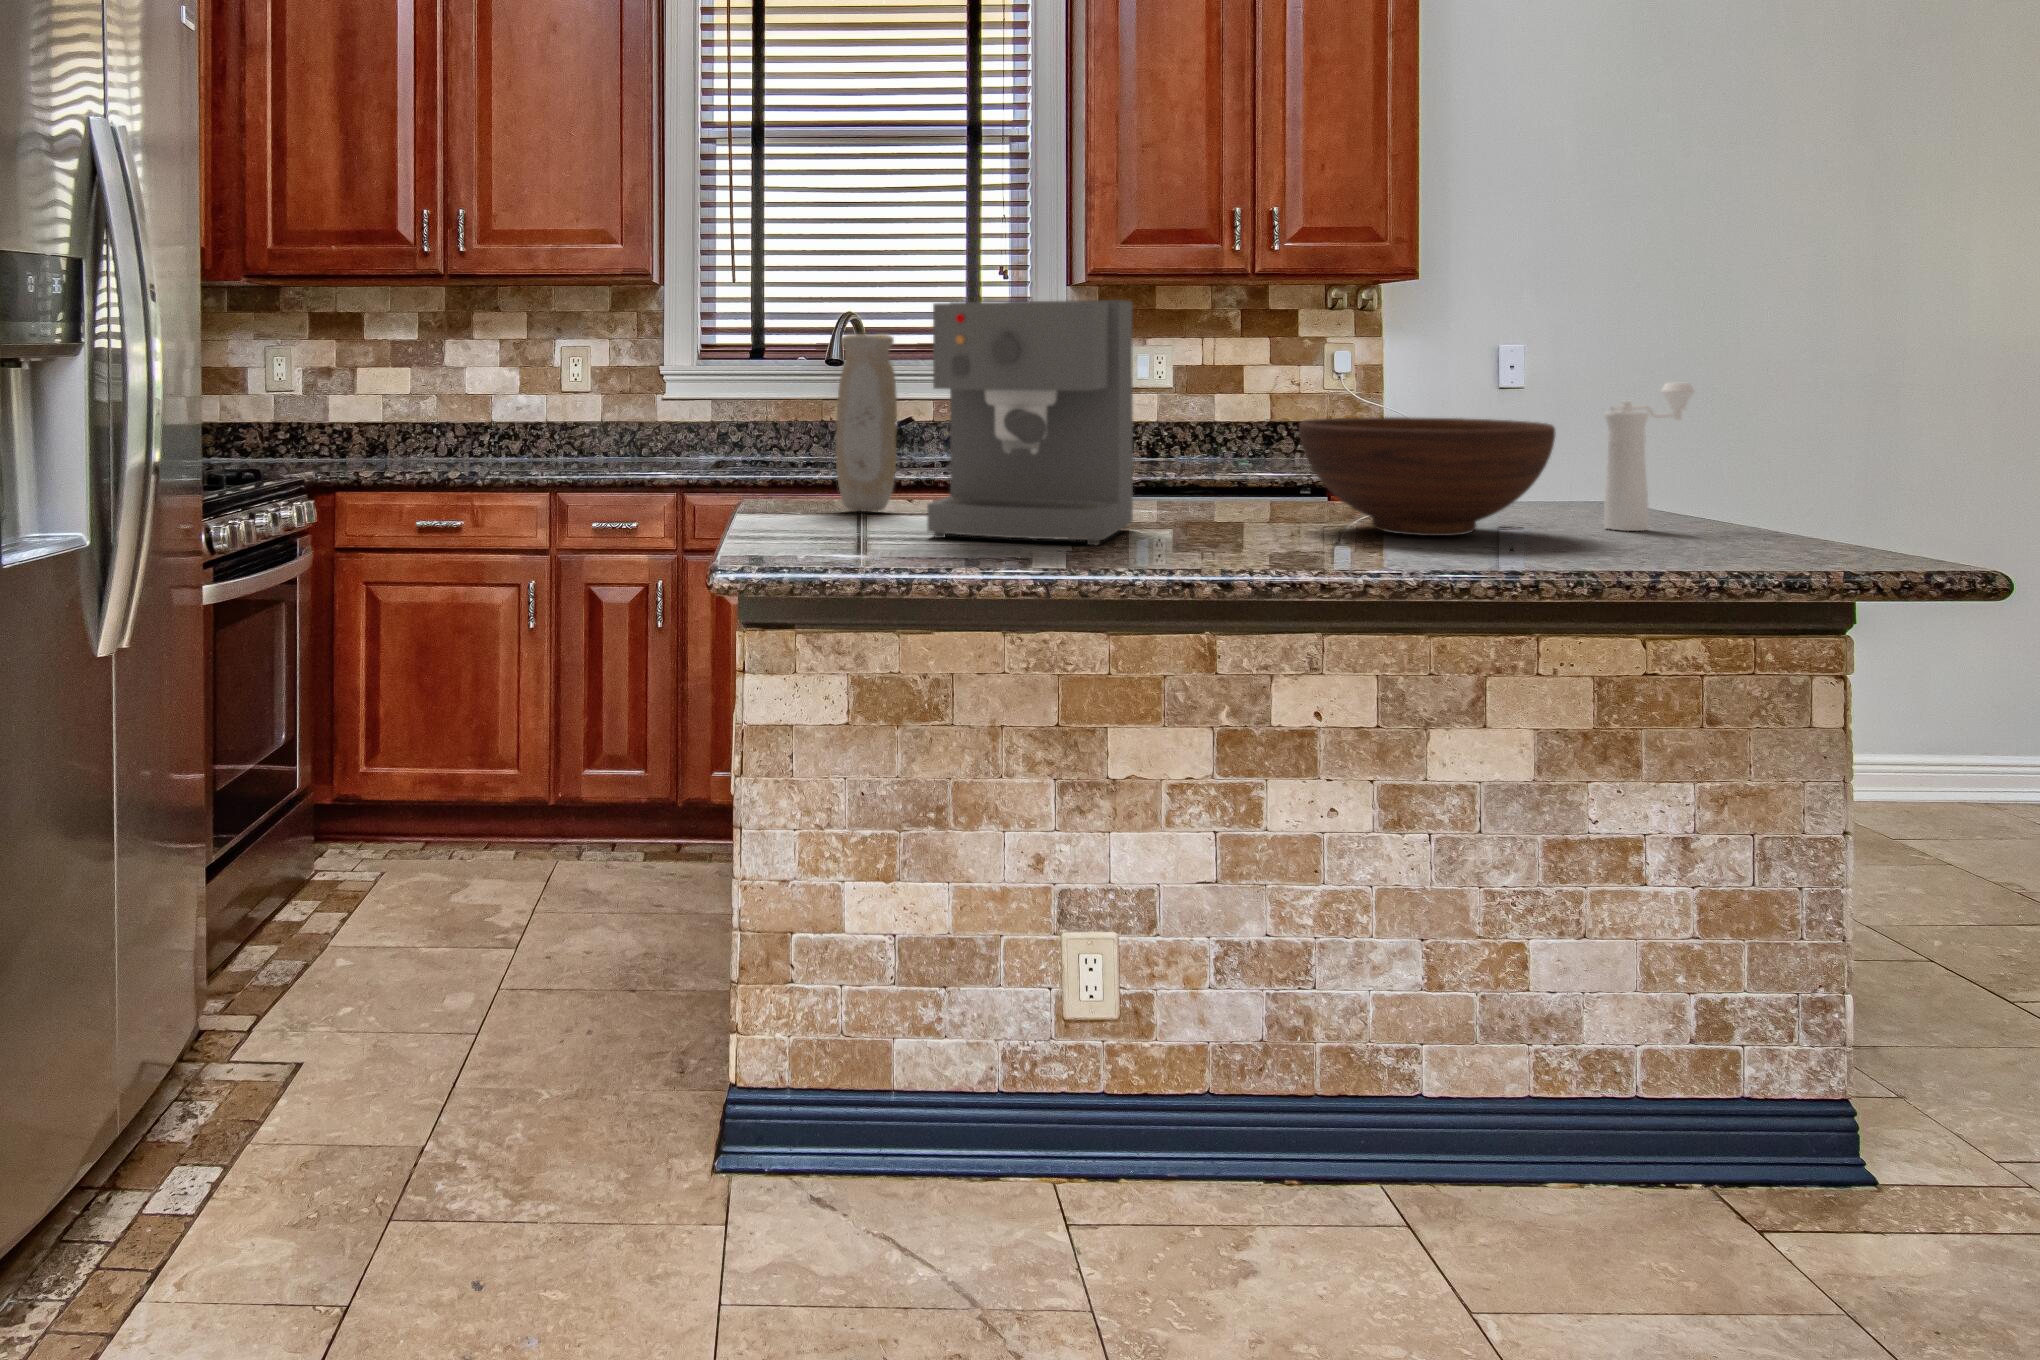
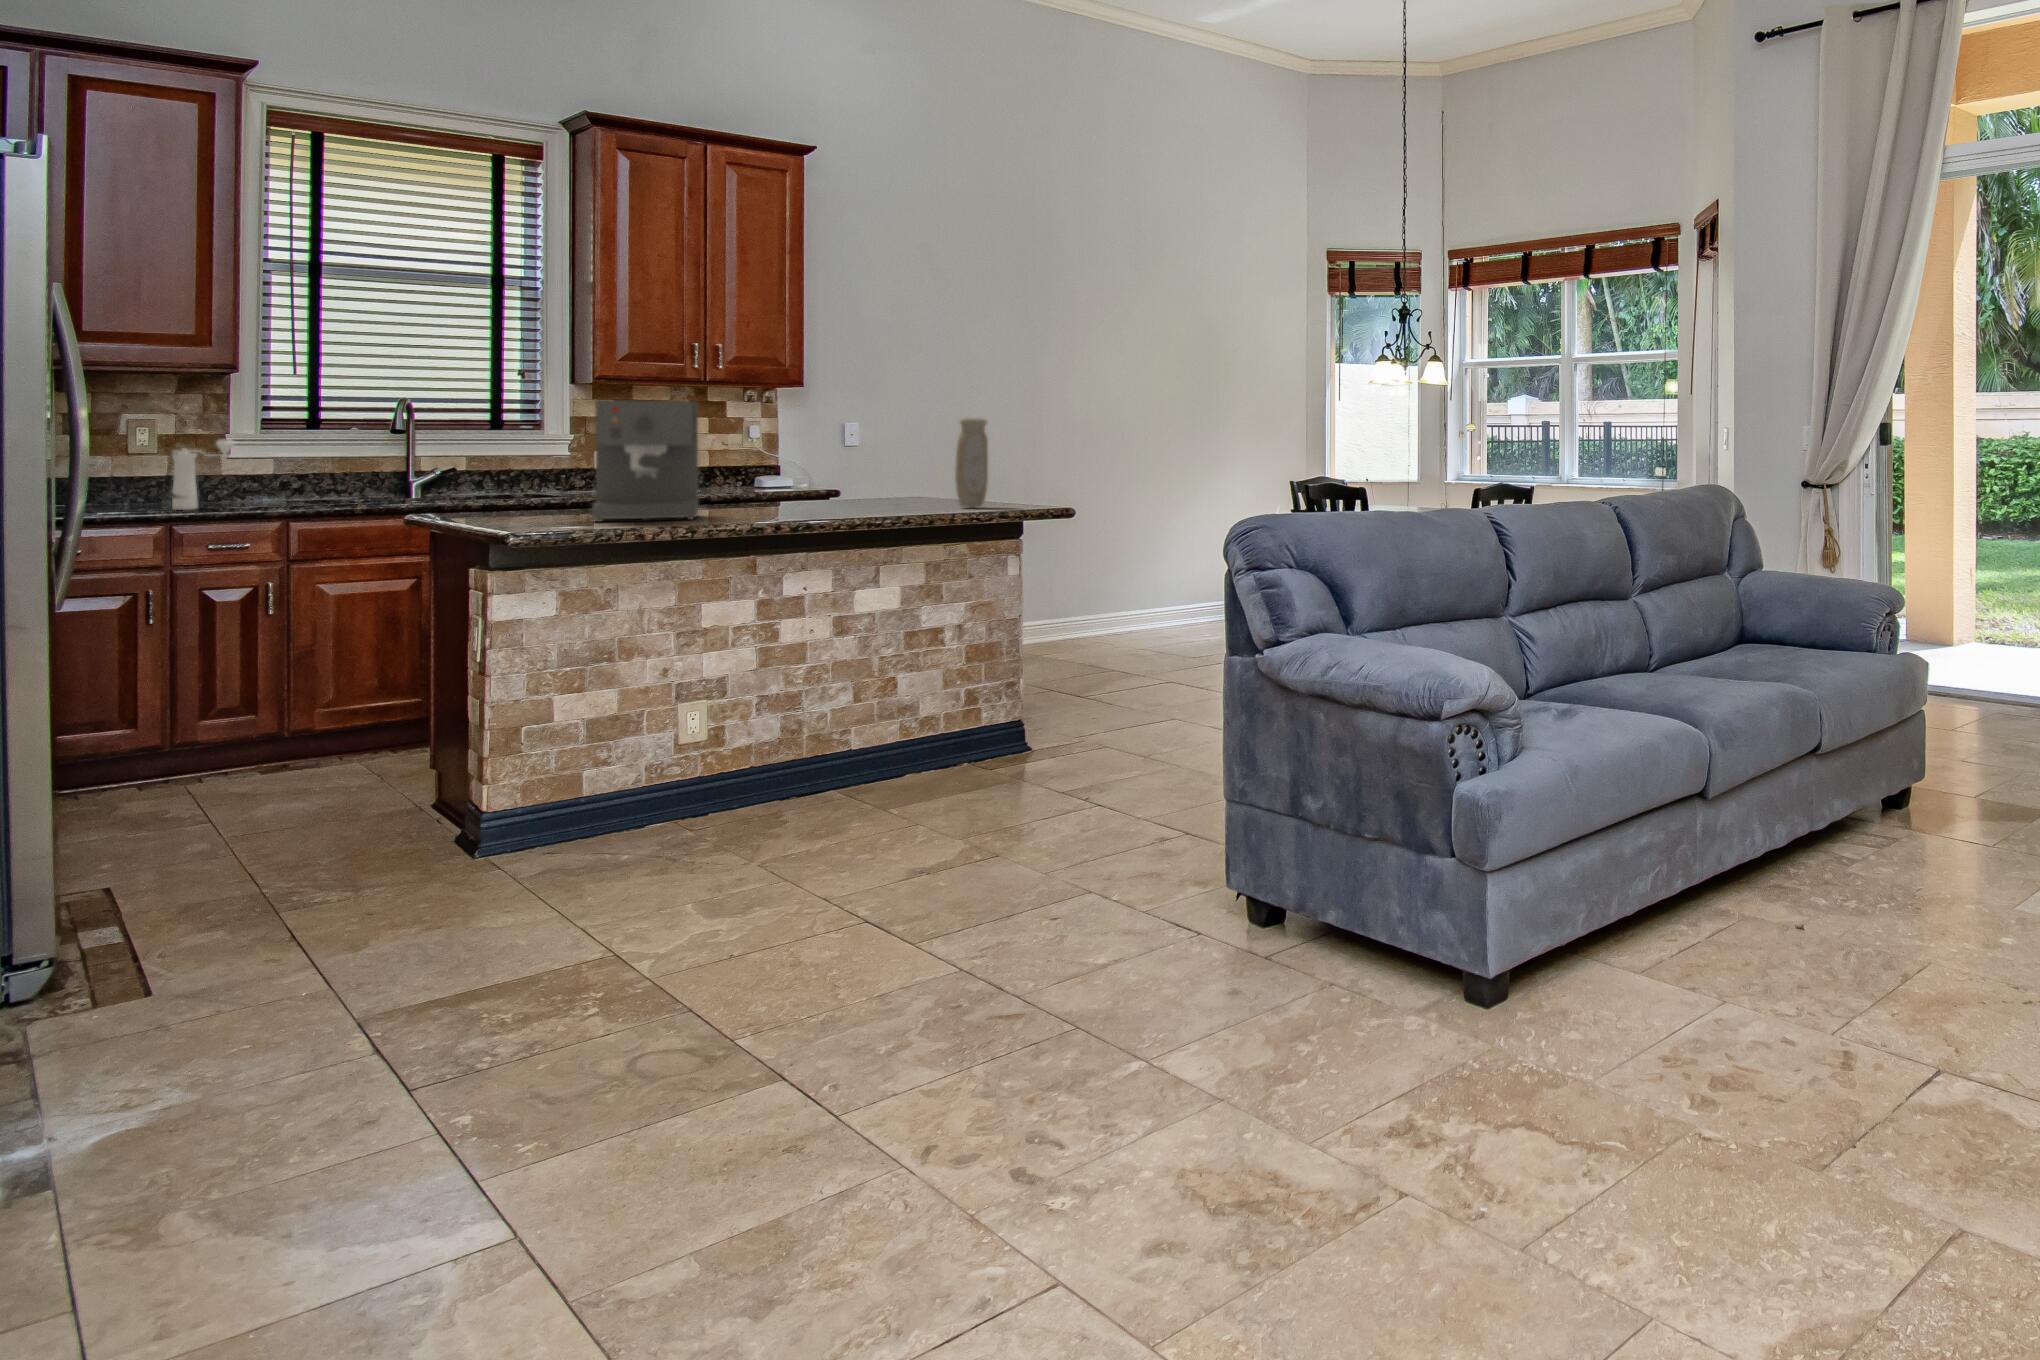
vase: present [836,334,897,512] -> present [955,418,988,508]
pepper mill: present [1604,383,1695,531] -> present [172,440,234,510]
fruit bowl: present [1299,417,1555,536] -> none [782,458,901,510]

